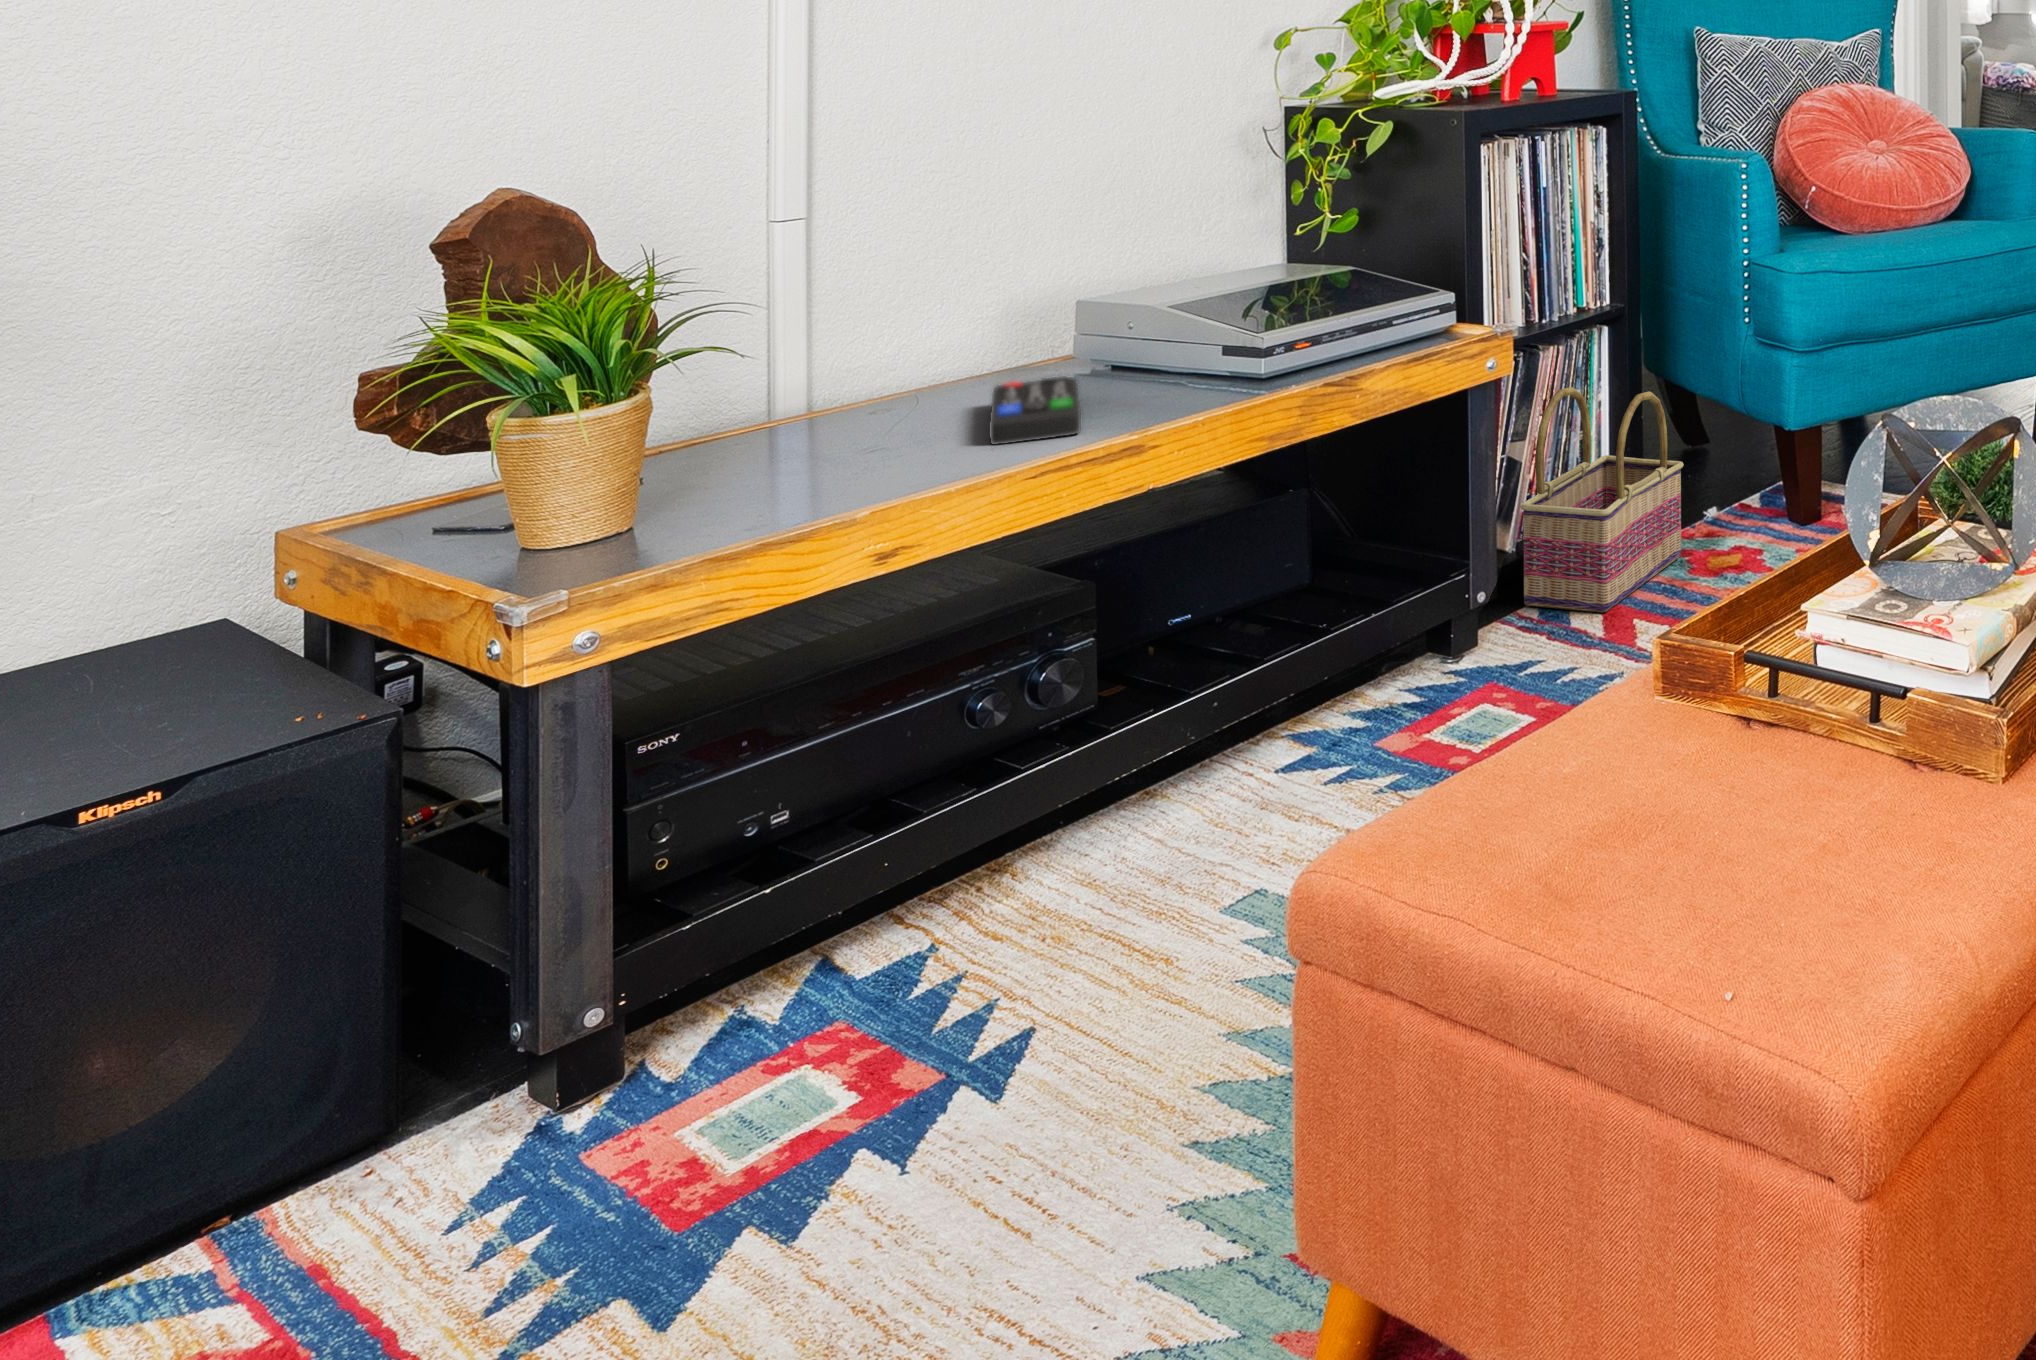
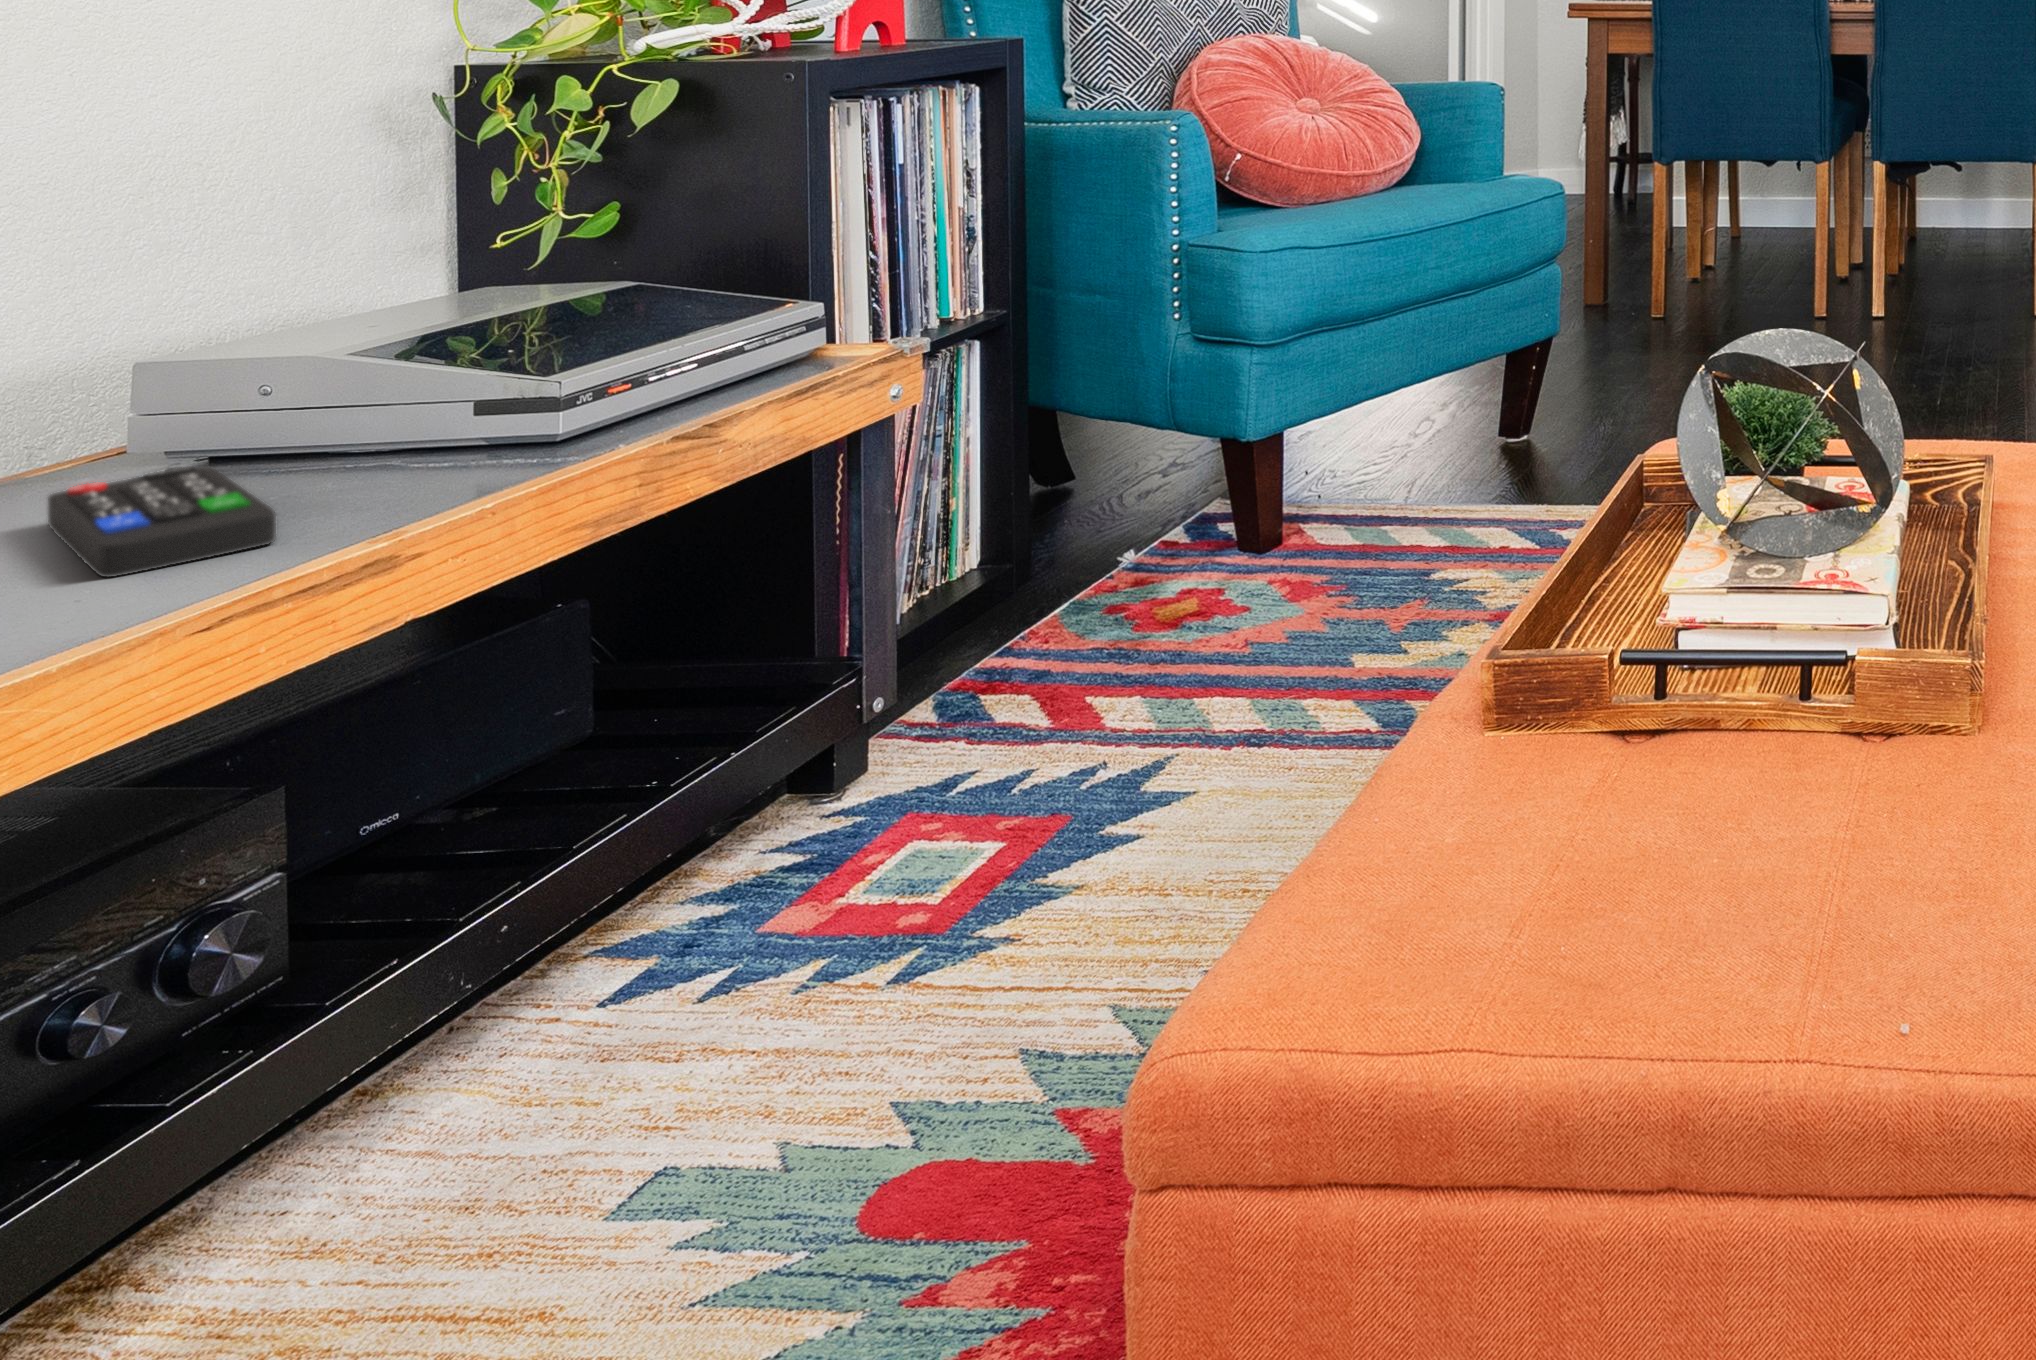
basket: present [1520,387,1684,613] -> none [903,406,1109,696]

